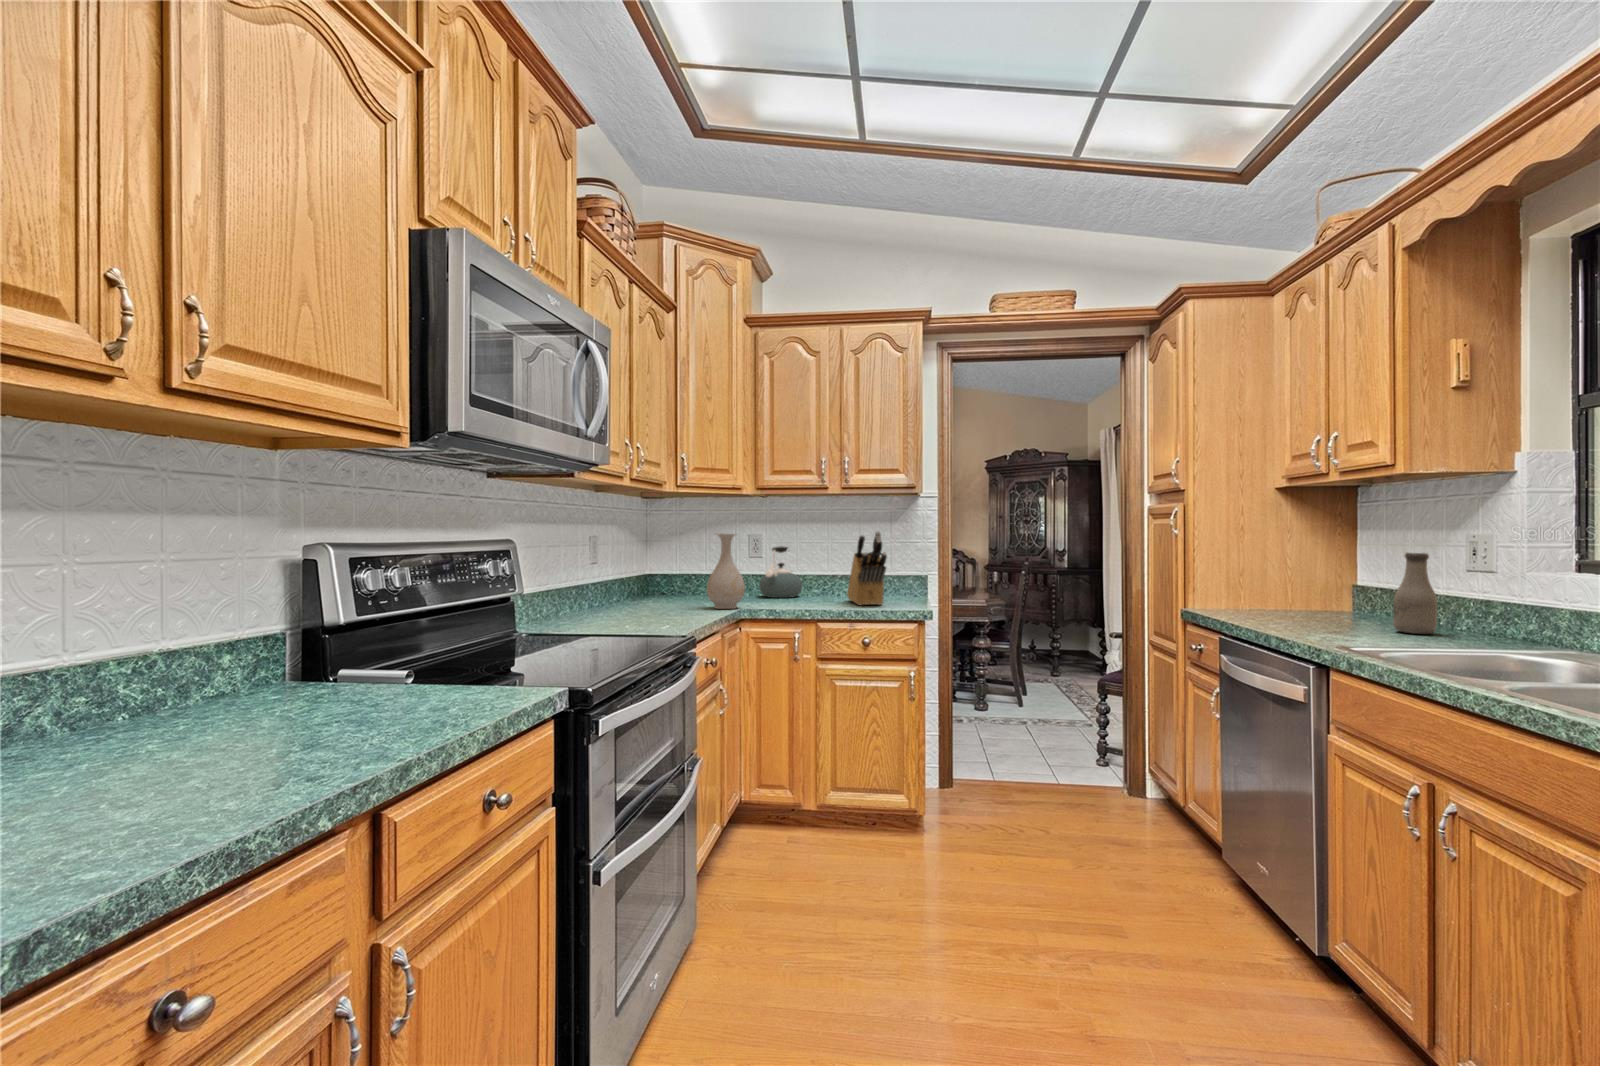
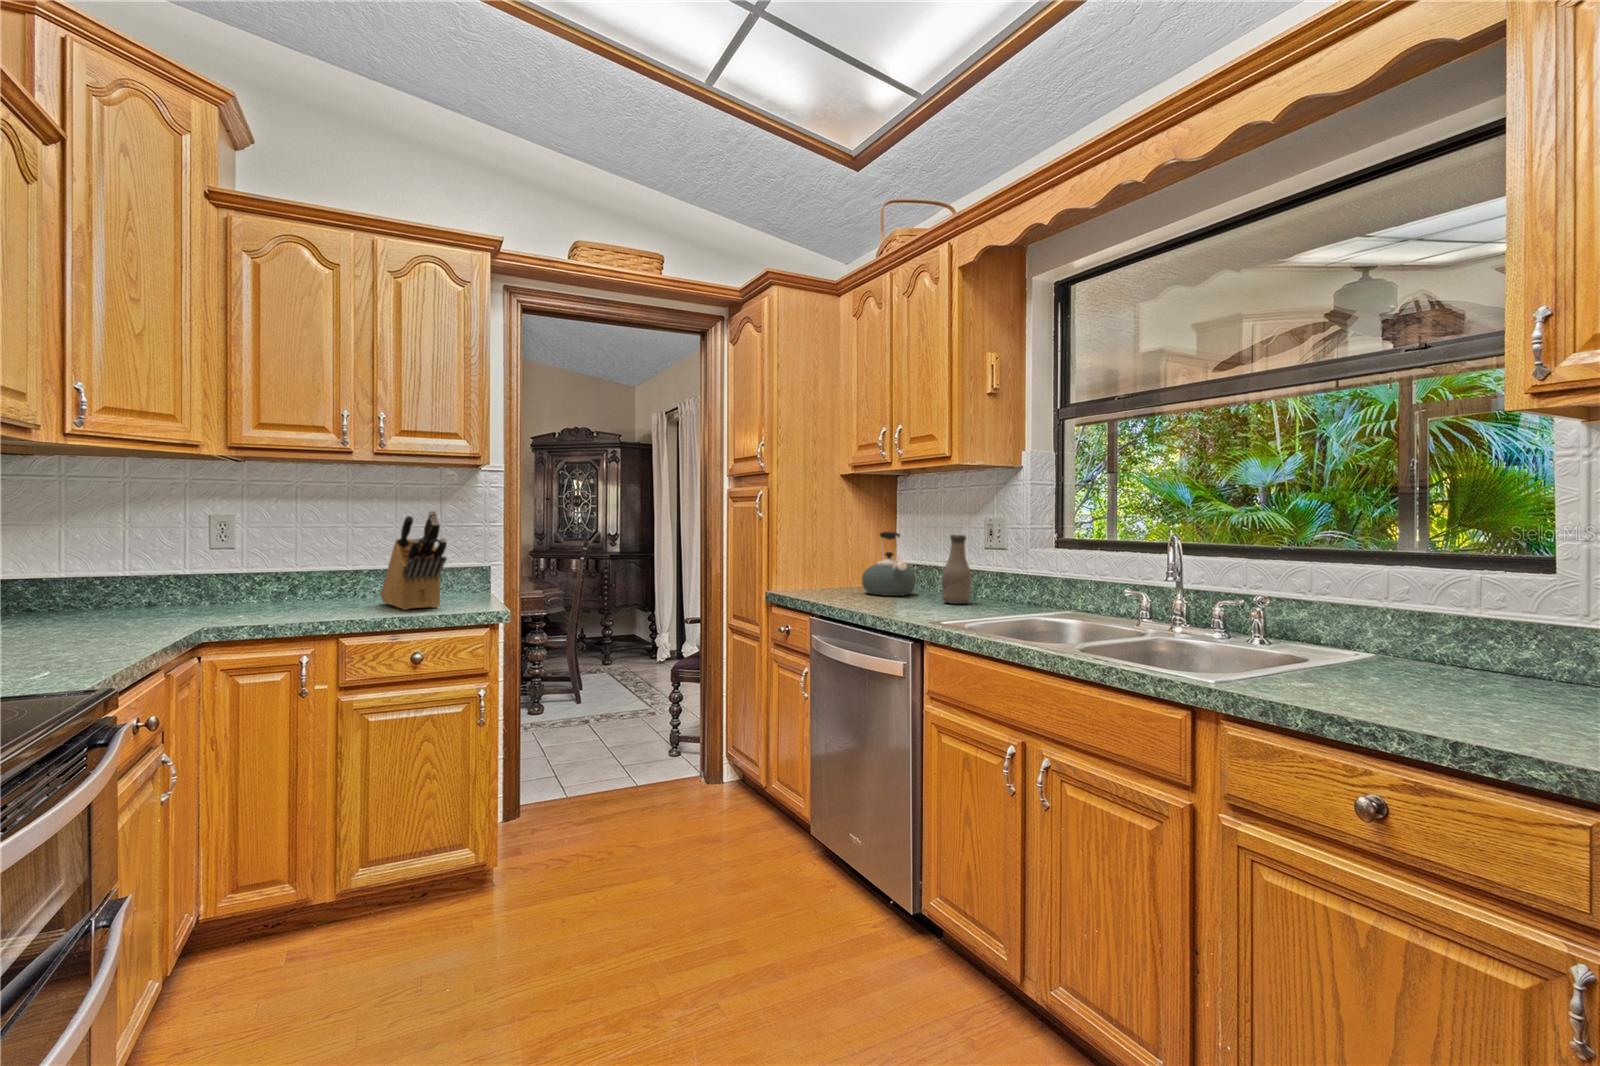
vase: present [707,533,745,609] -> none [128,510,207,631]
kettle: present [759,546,802,598] -> present [862,532,916,596]

